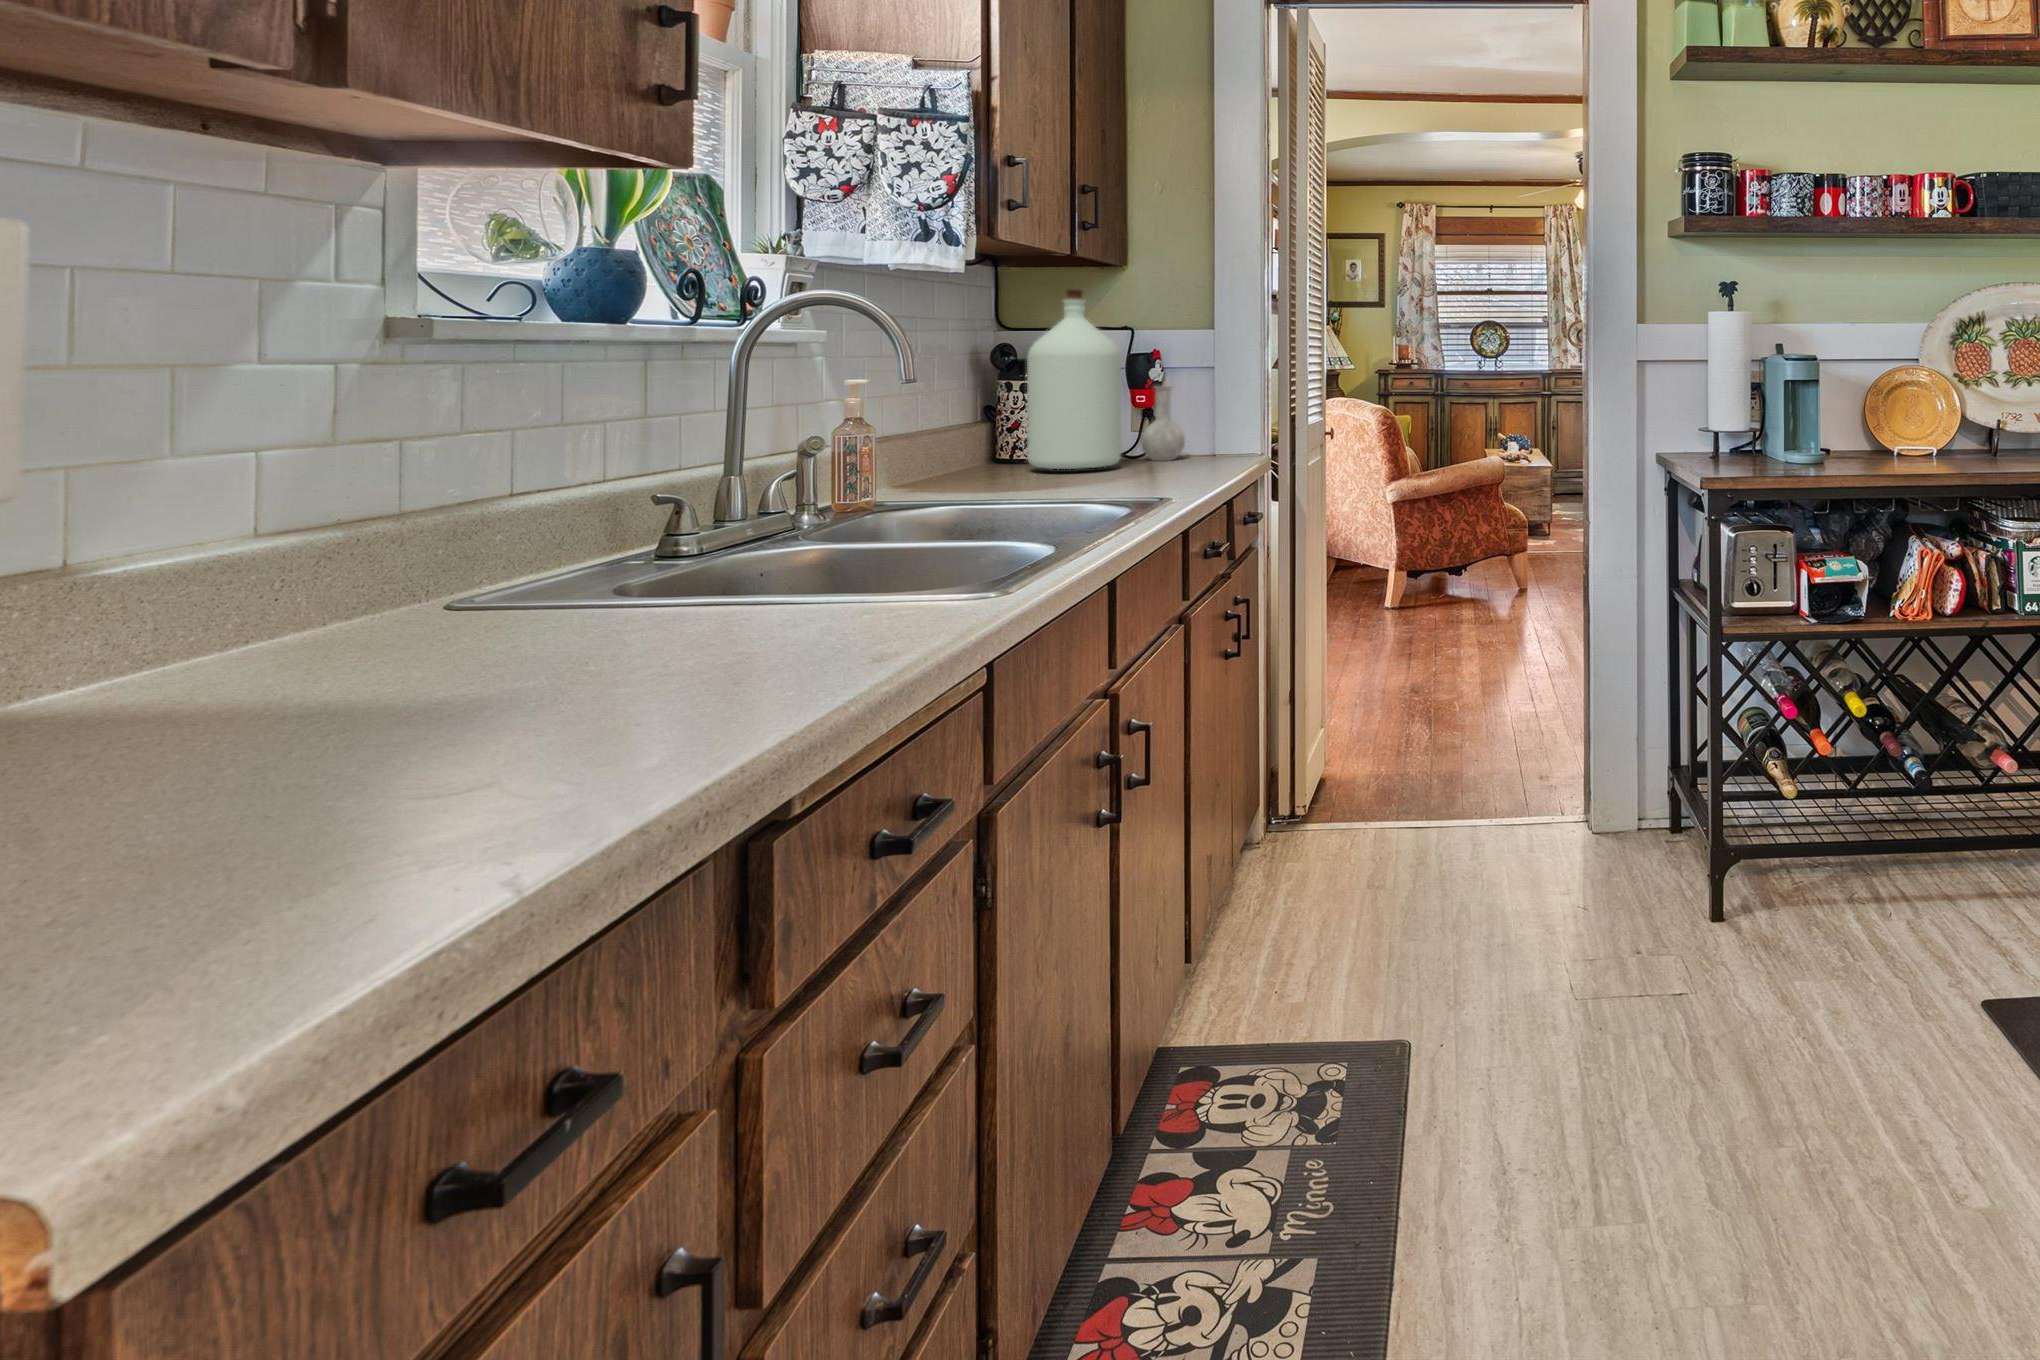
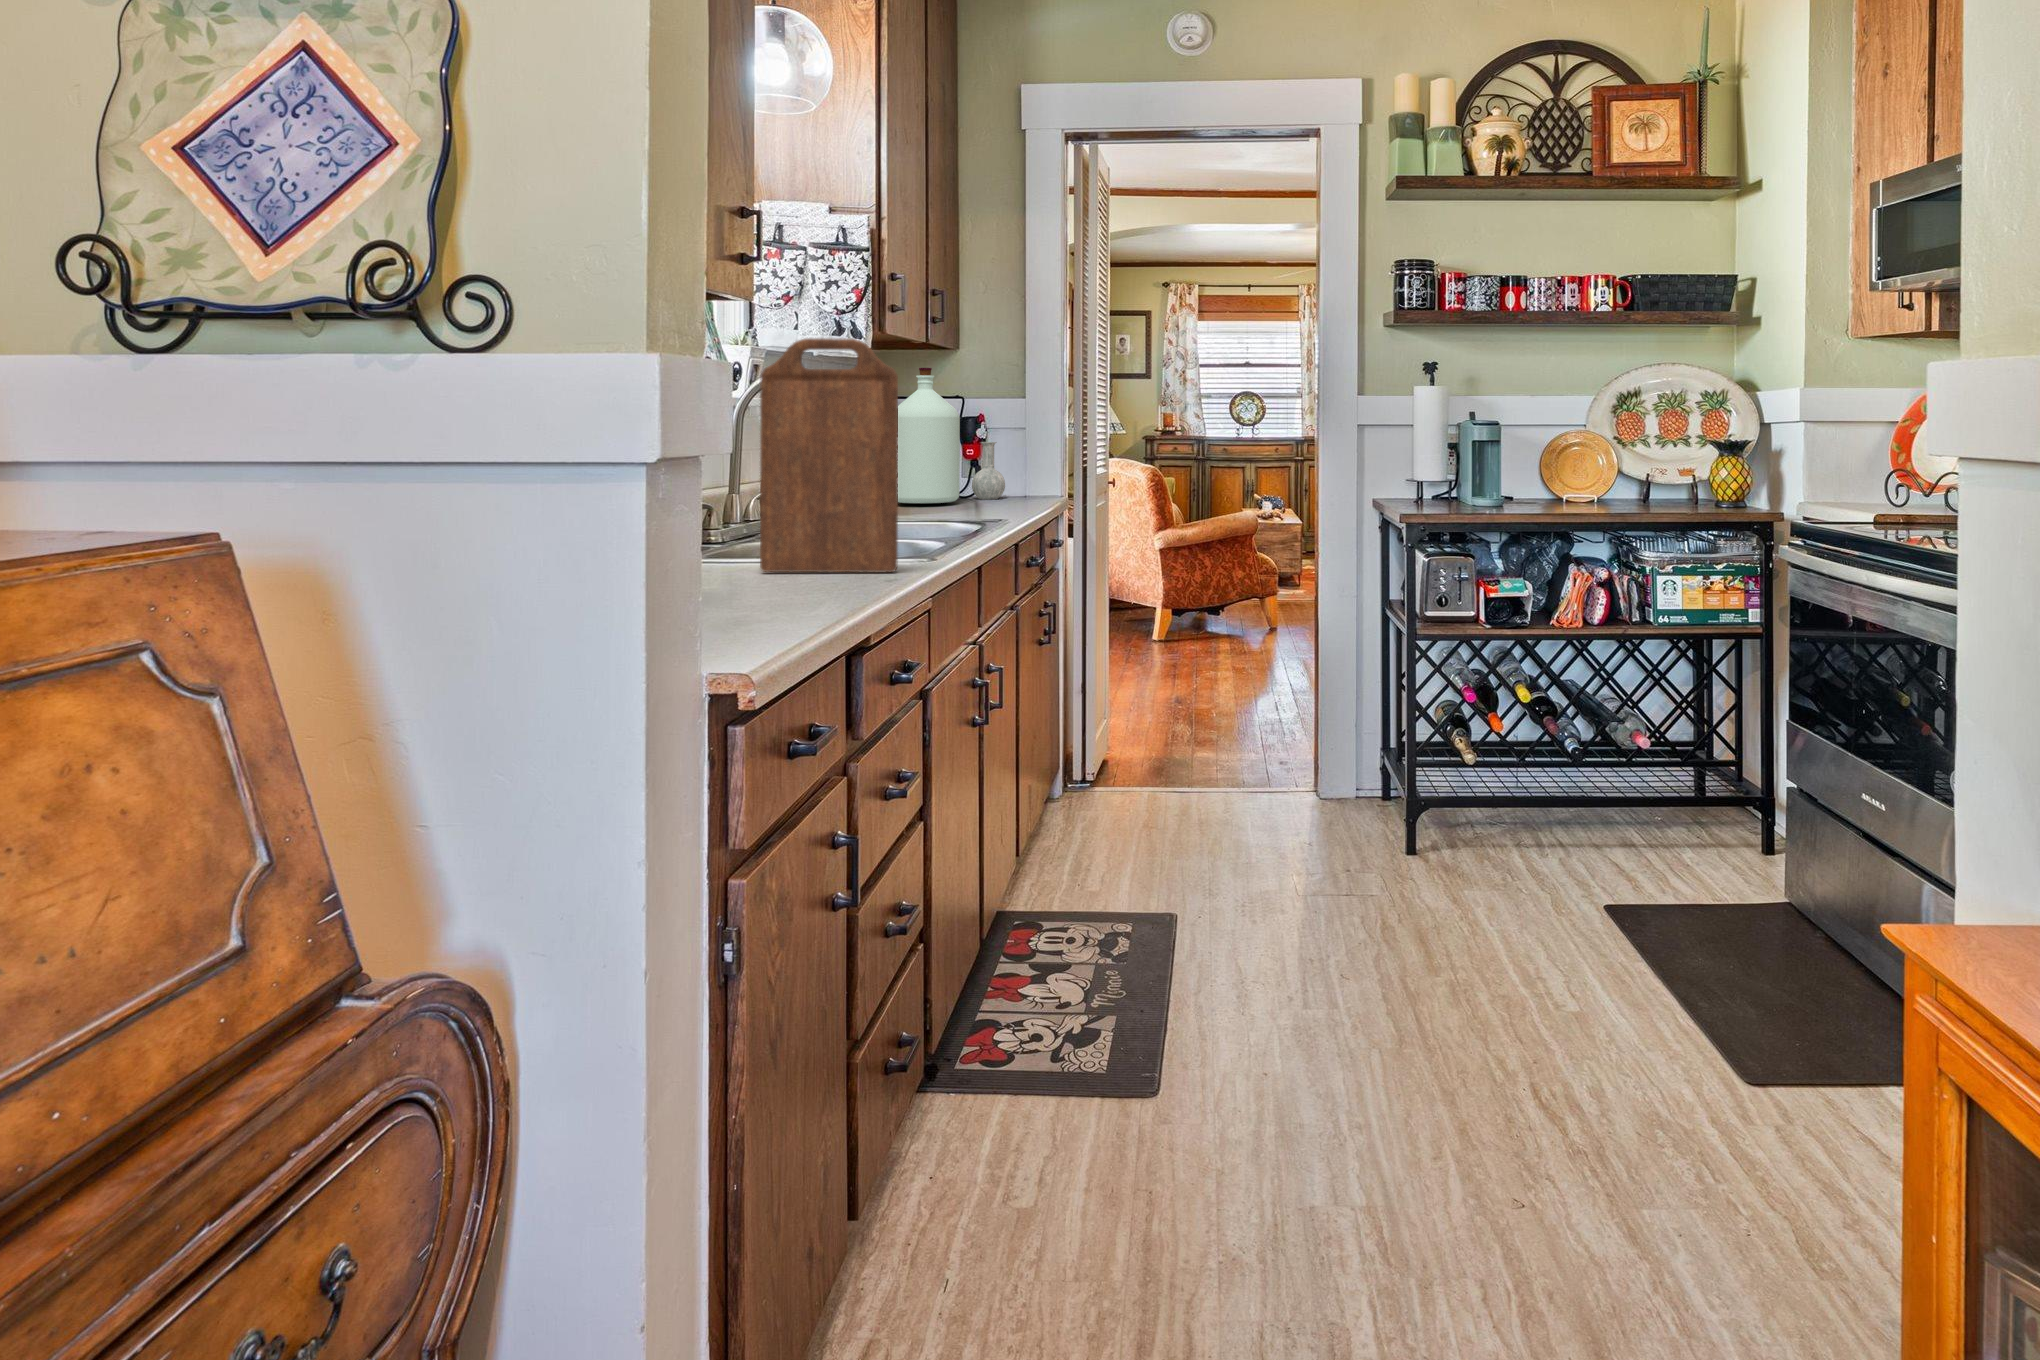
cutting board: none [672,228,918,633] -> present [760,338,898,572]

